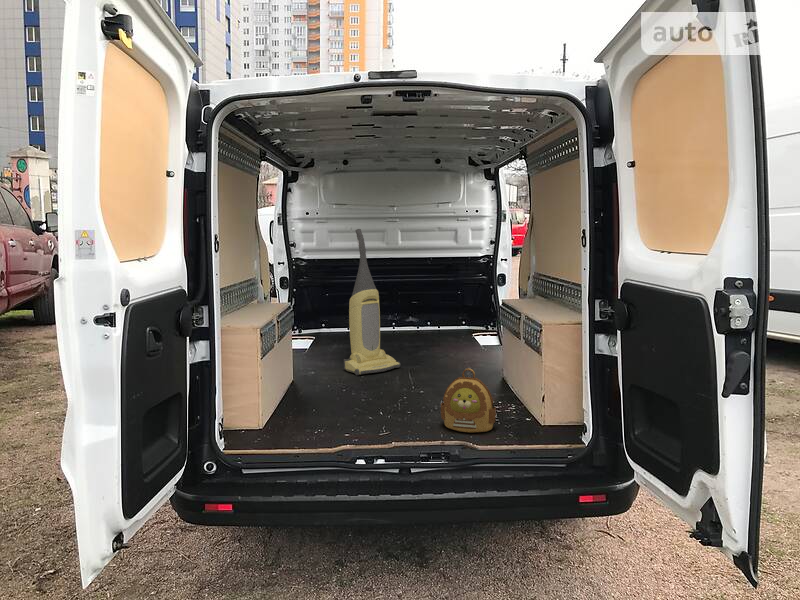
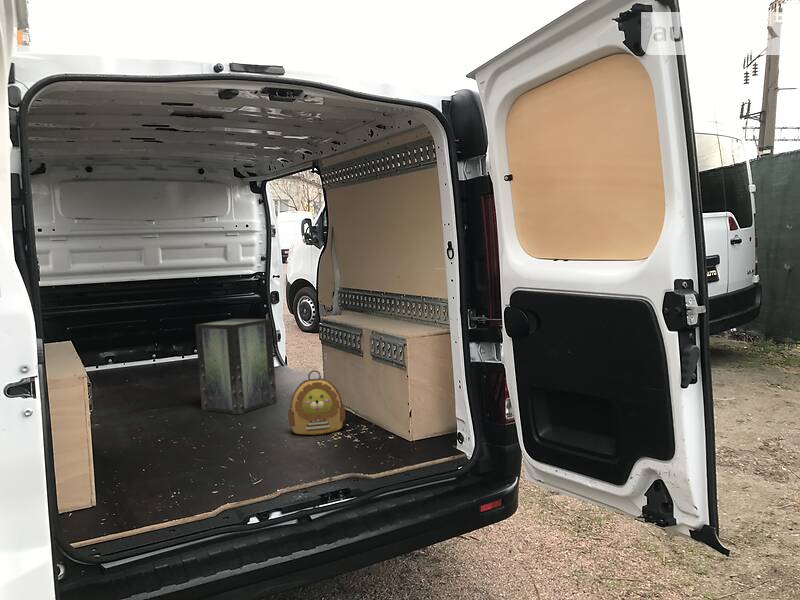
vacuum cleaner: present [344,229,401,375] -> none [128,242,196,409]
storage box: none [392,304,459,395] -> present [195,319,277,414]

